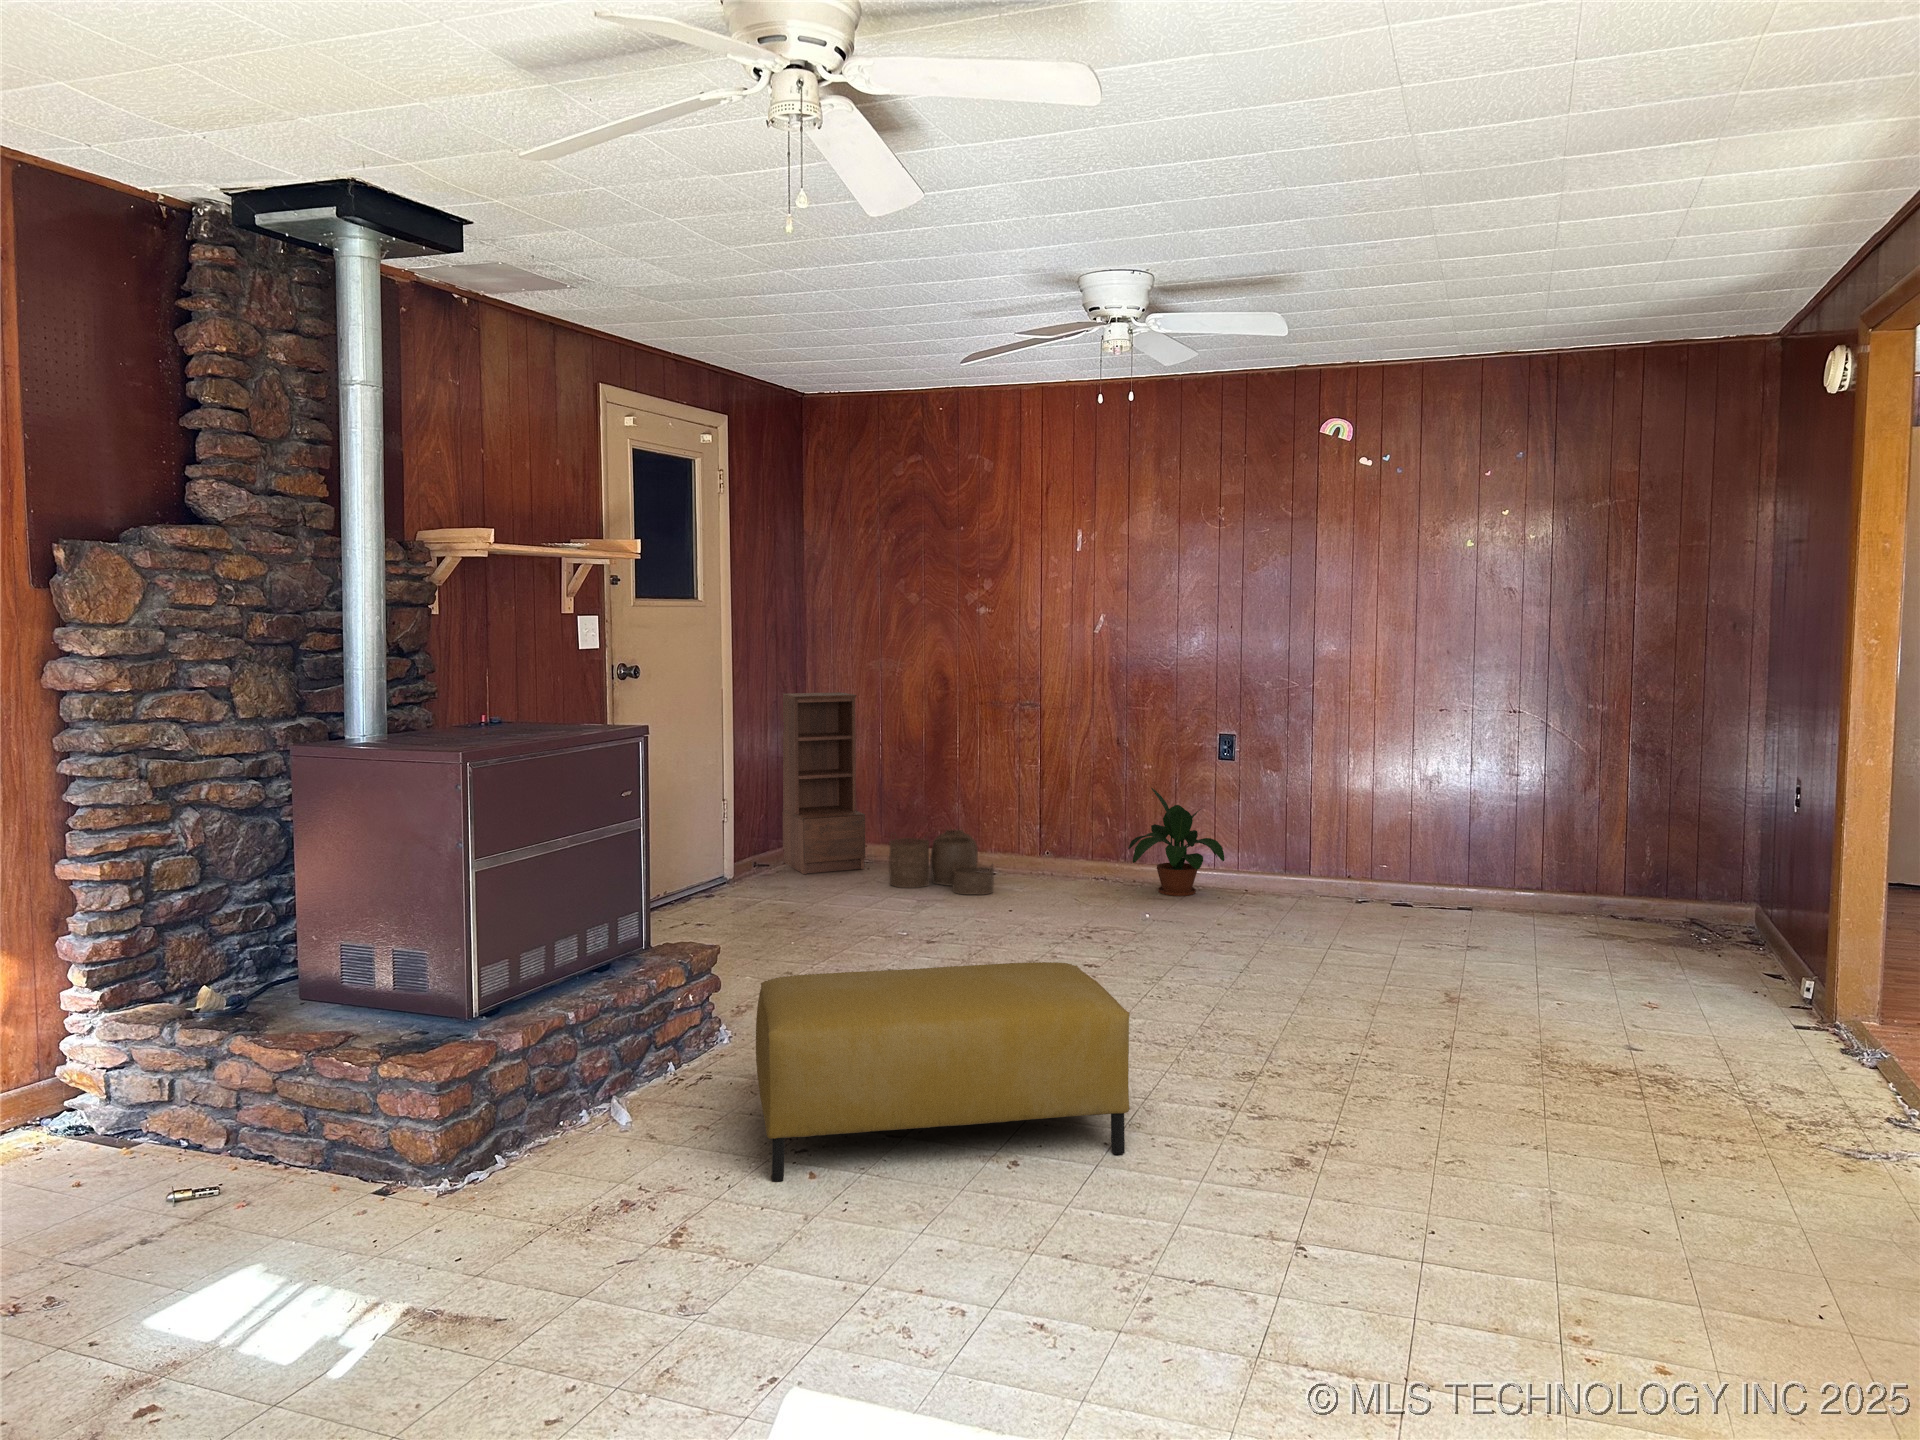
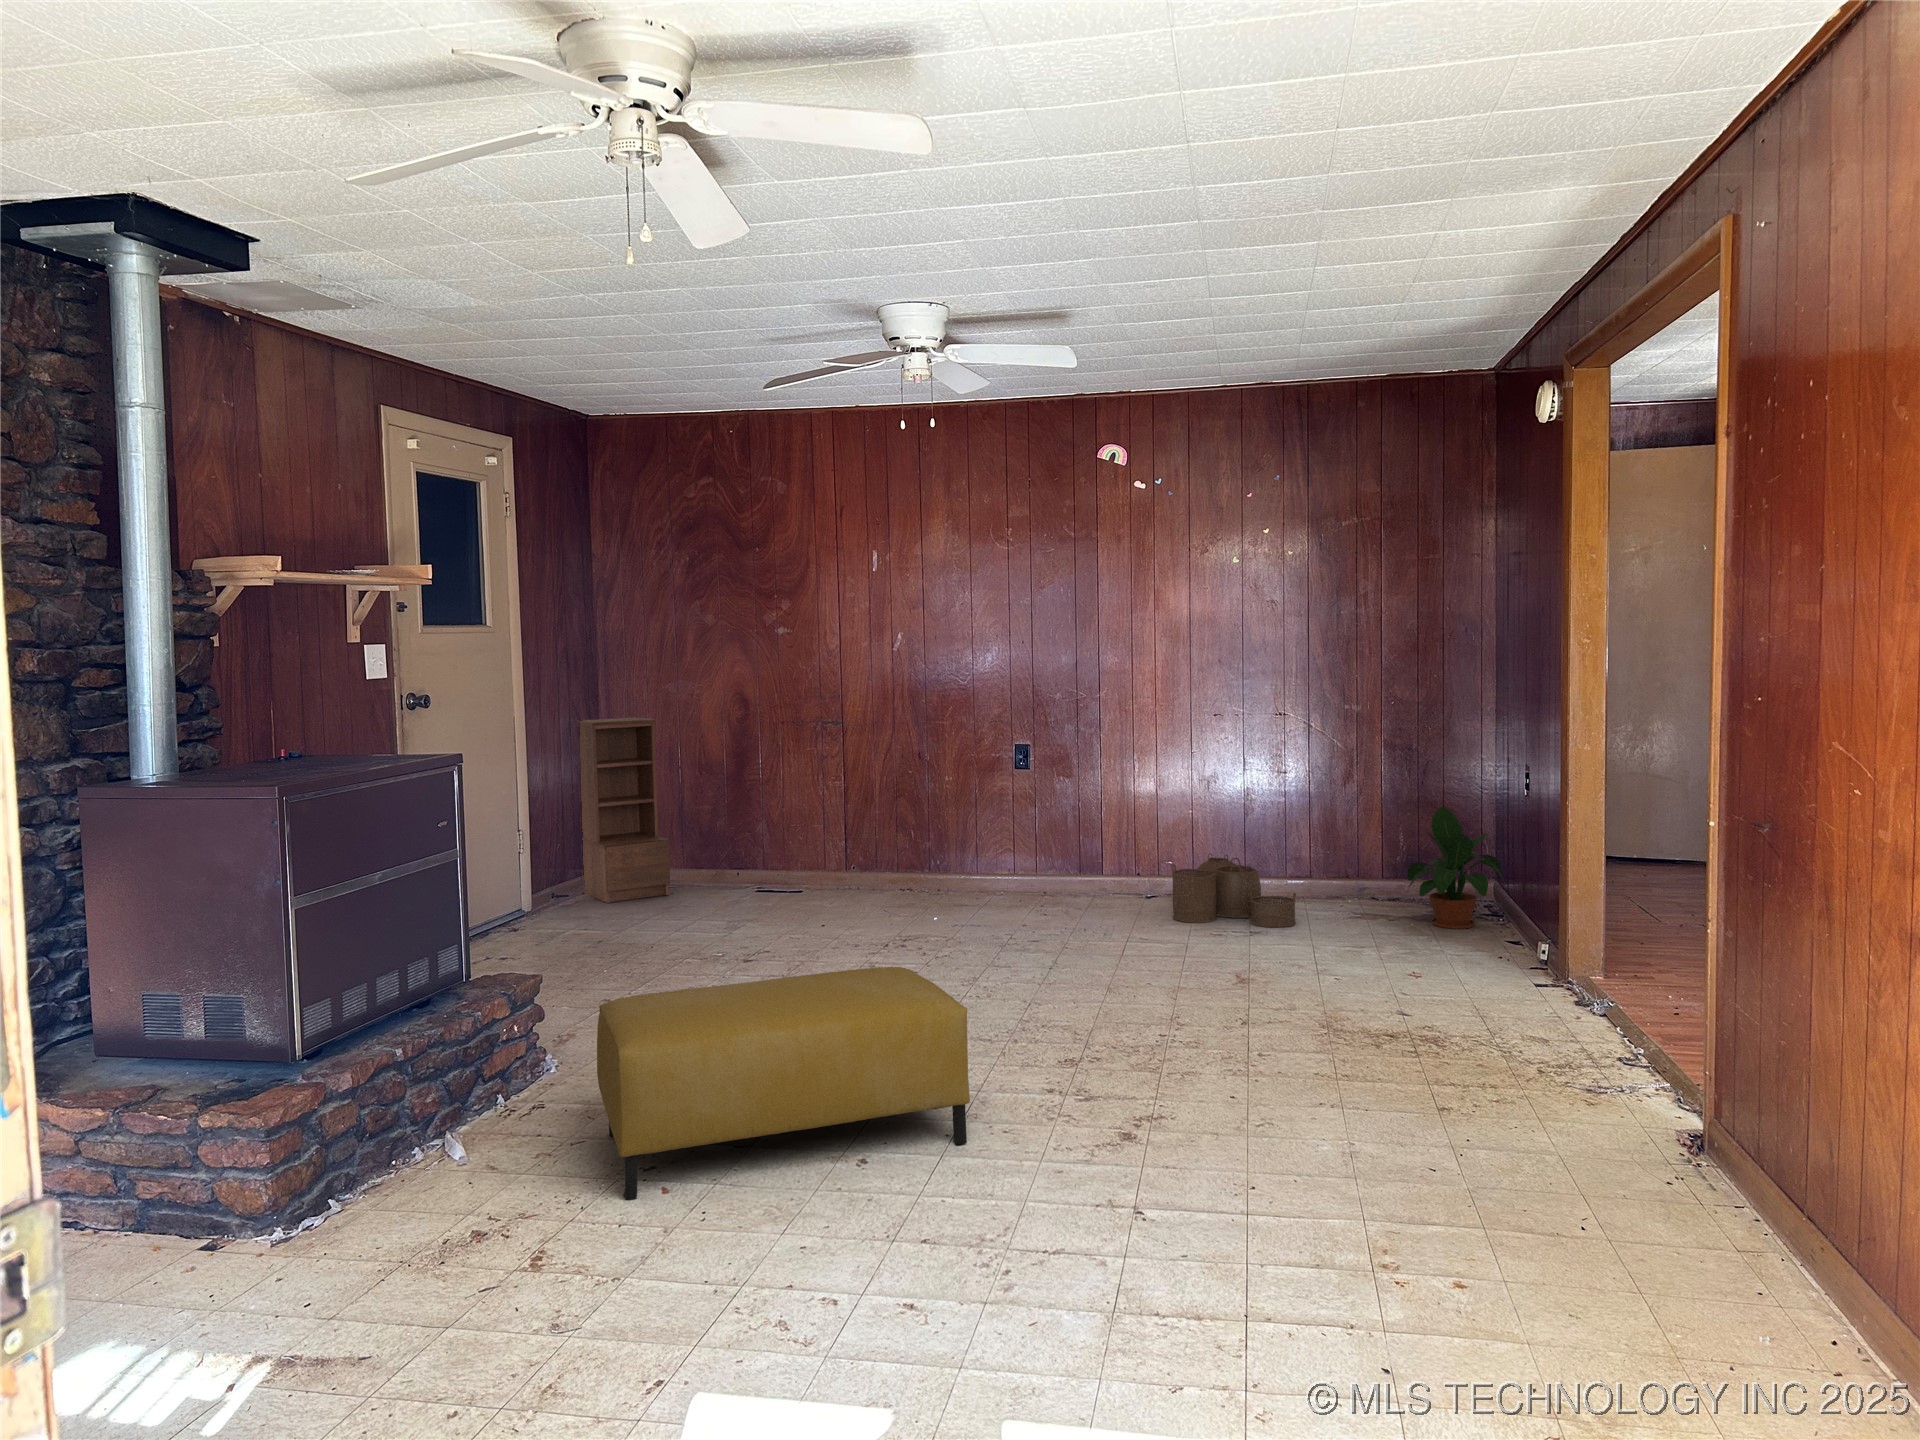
potted plant: present [1128,788,1225,896] -> present [1408,807,1505,929]
woven basket: present [889,830,994,895] -> present [1171,853,1296,927]

